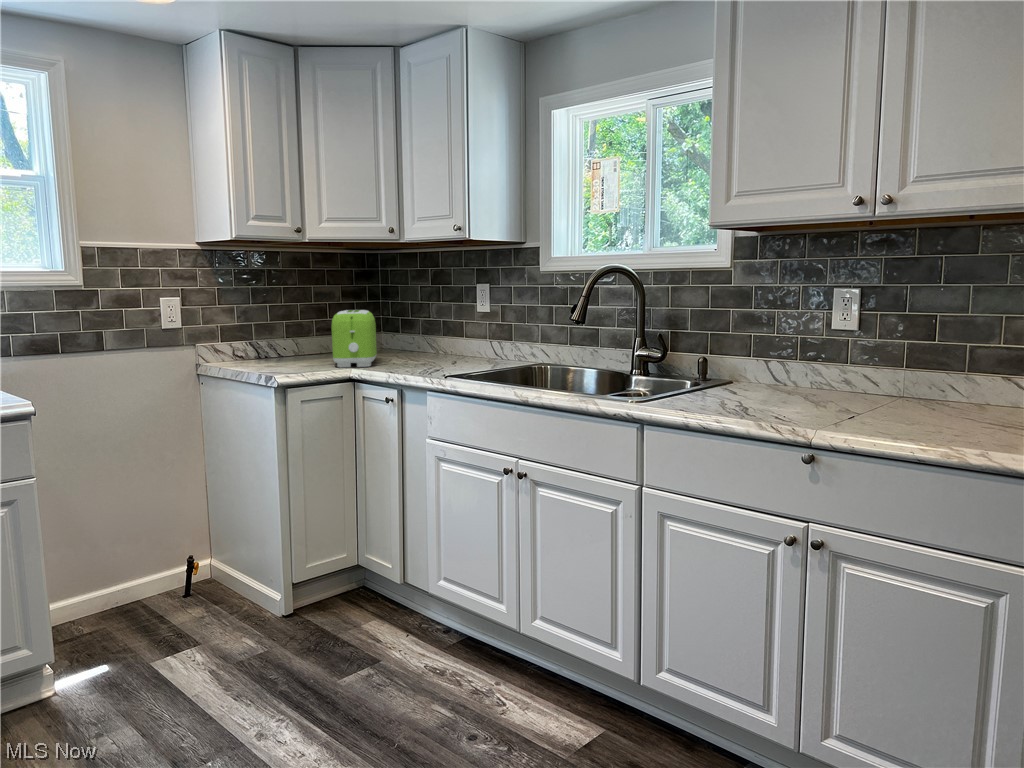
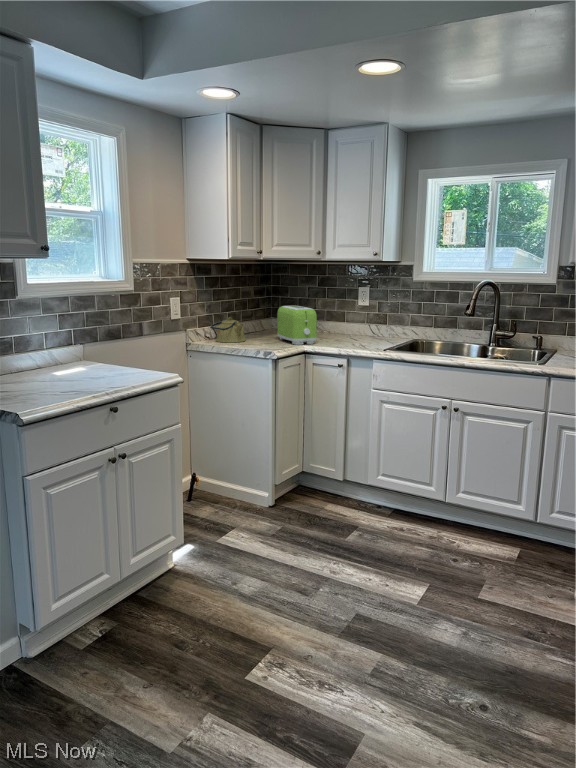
kettle: none [237,326,288,363] -> present [211,317,245,343]

